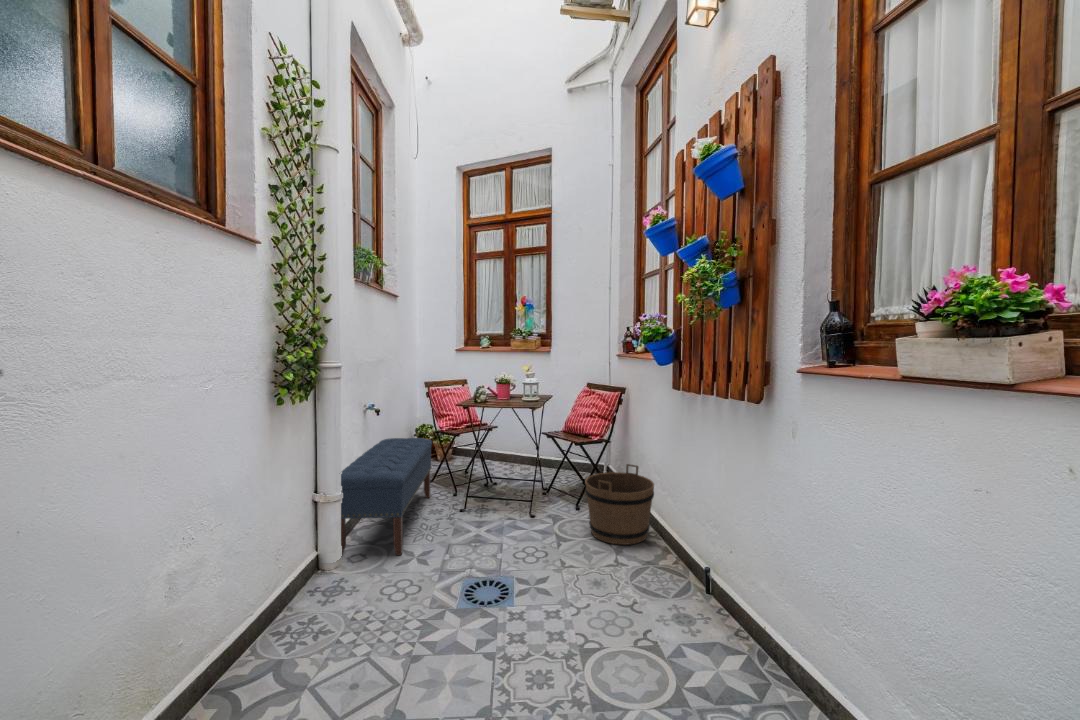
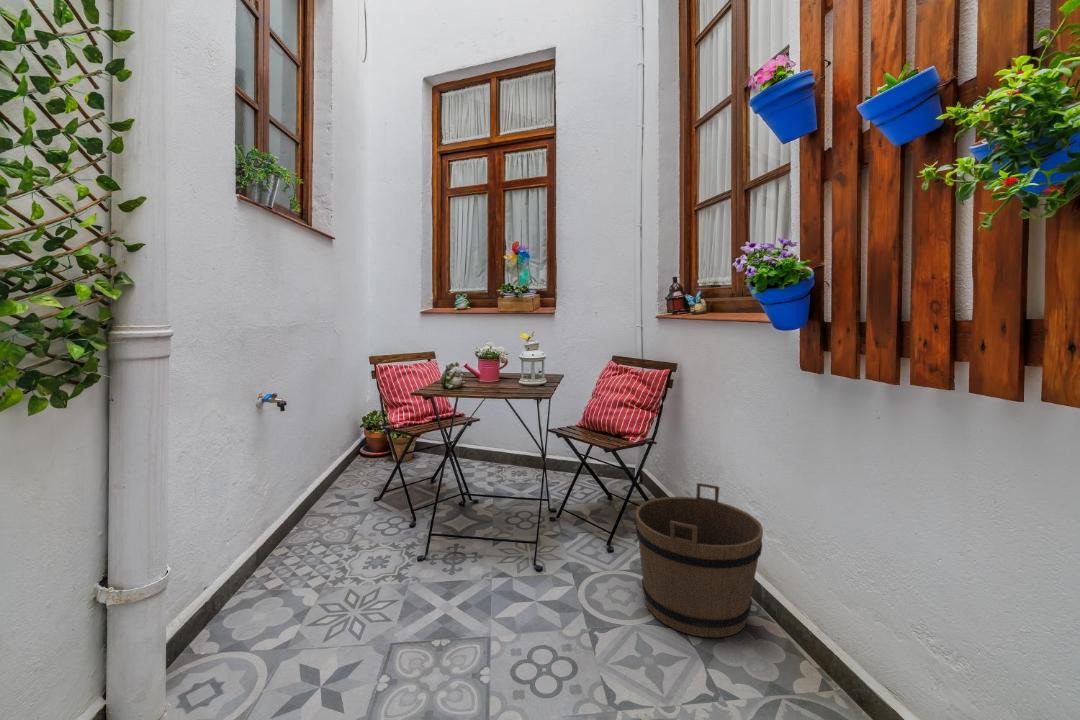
bench: present [341,438,432,555] -> none [130,438,378,693]

